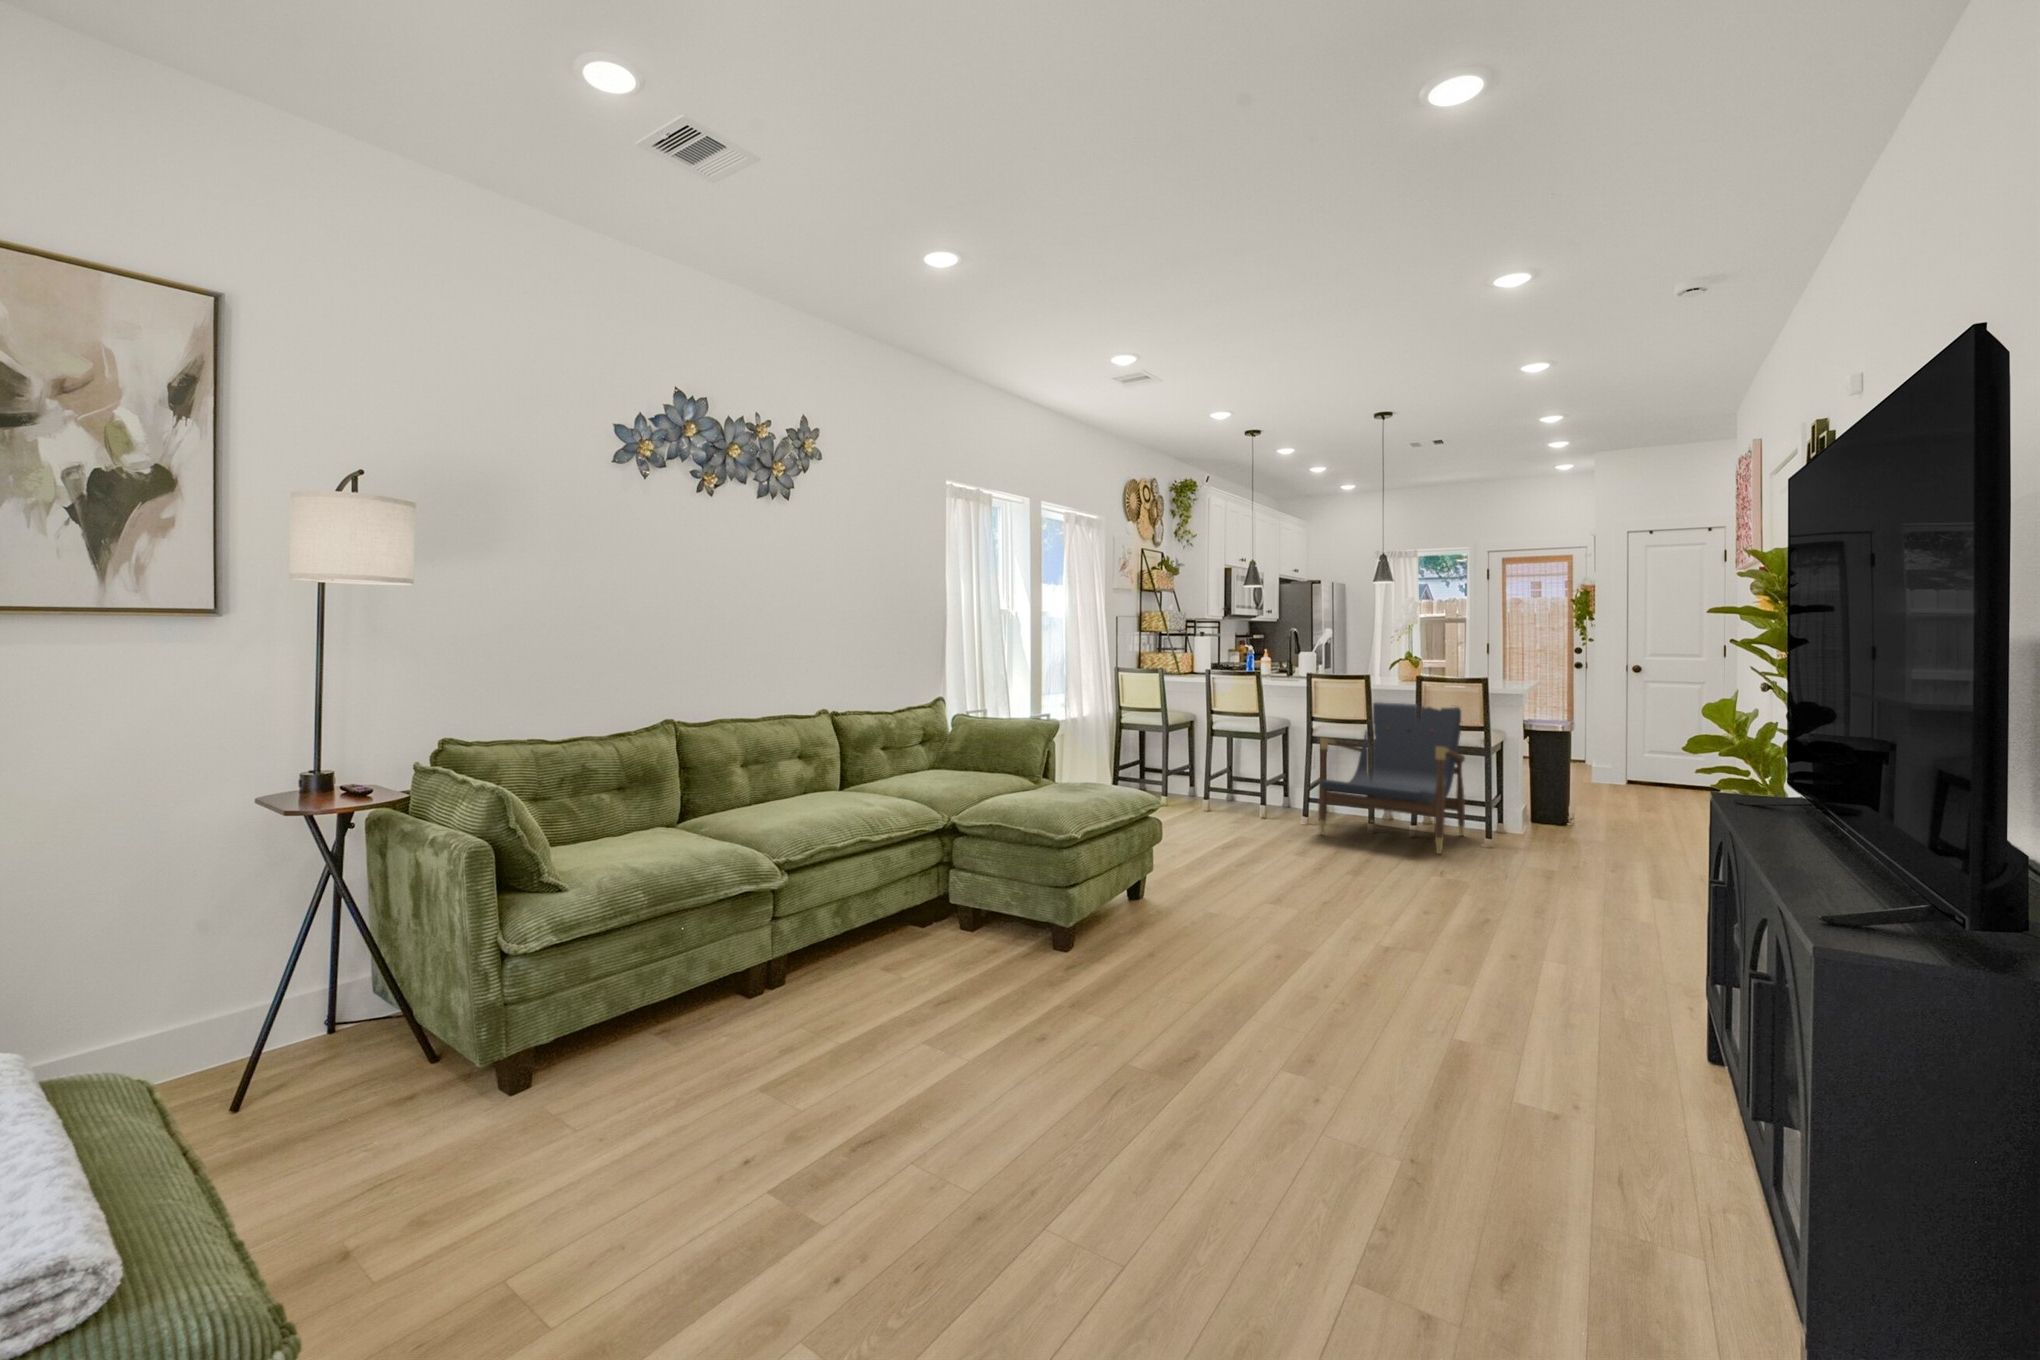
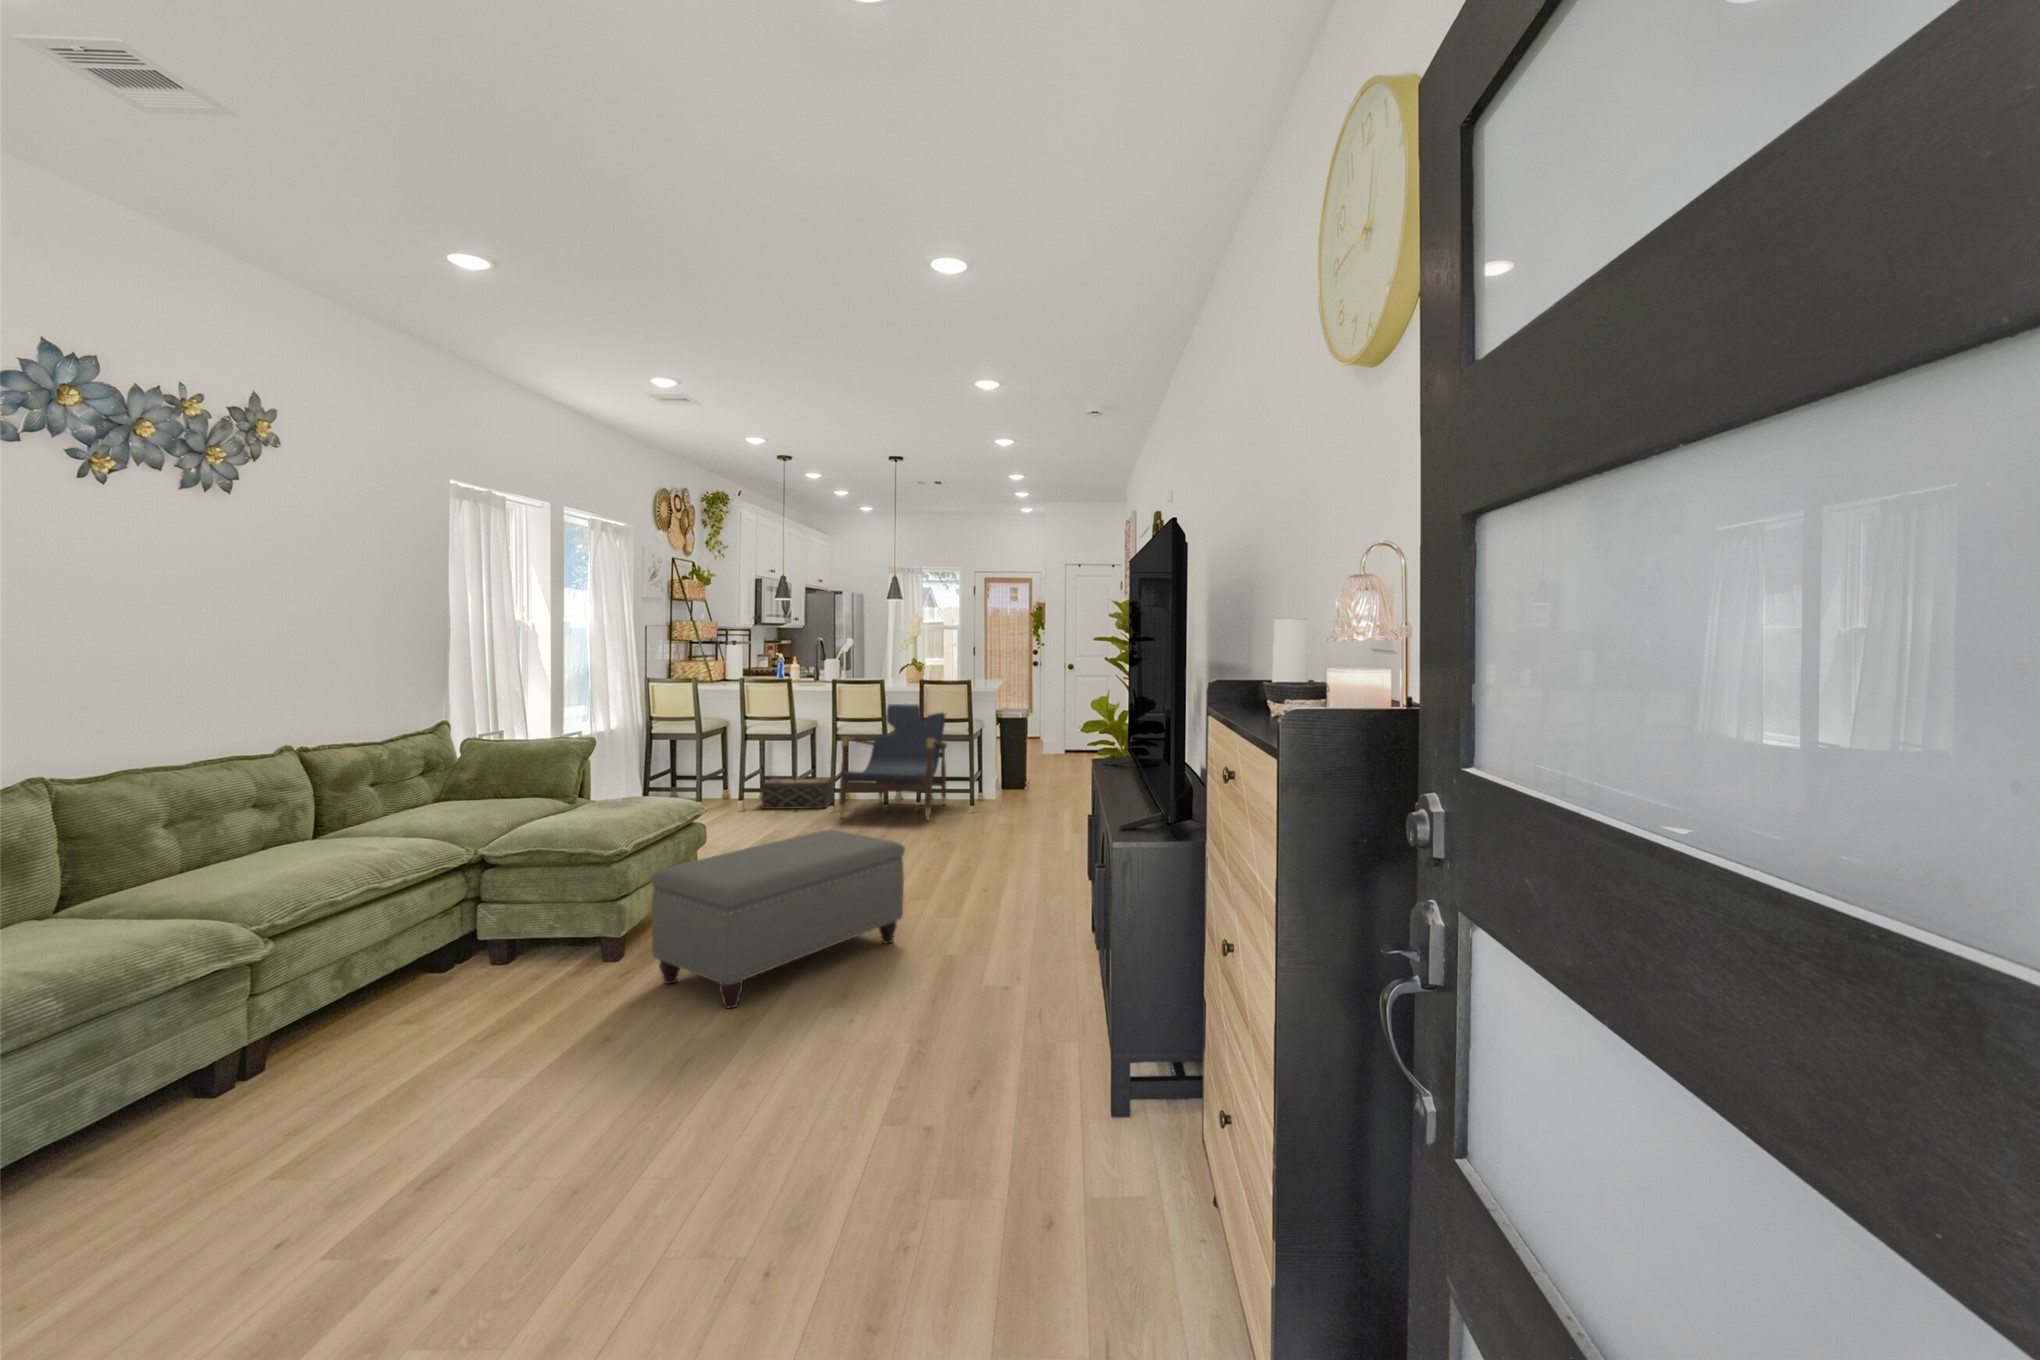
woven basket: none [1229,780,1313,821] -> present [762,777,834,809]
ottoman: none [1092,845,1411,1051] -> present [651,829,905,1009]

